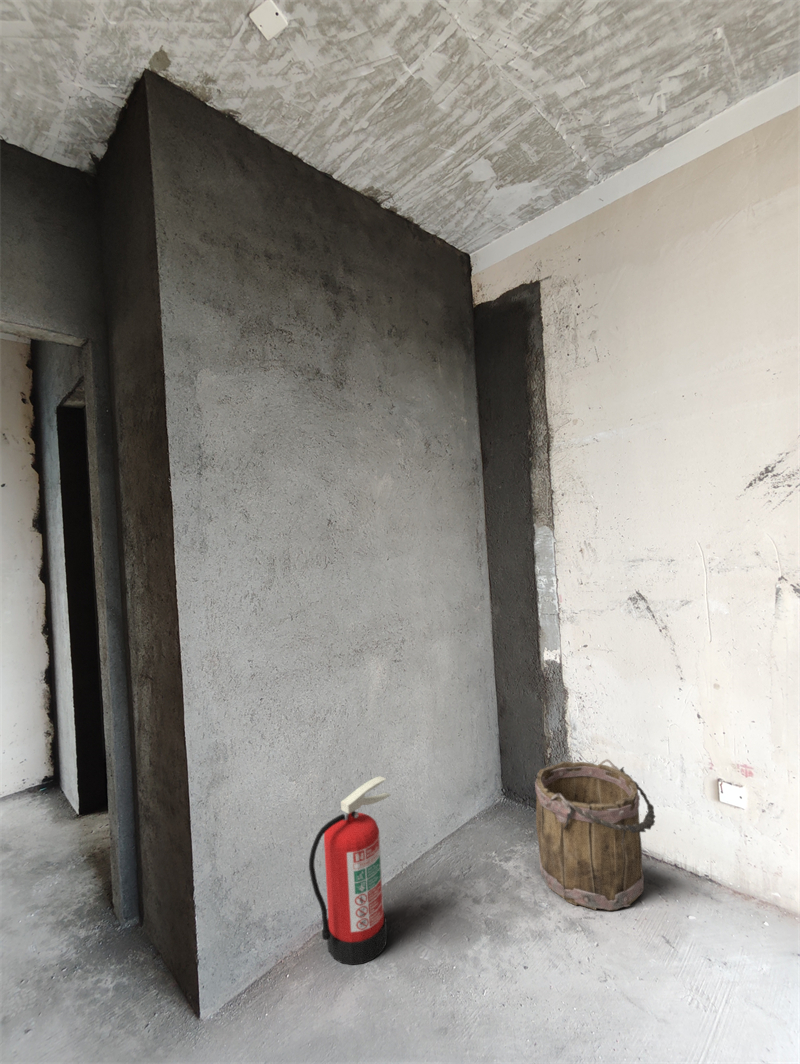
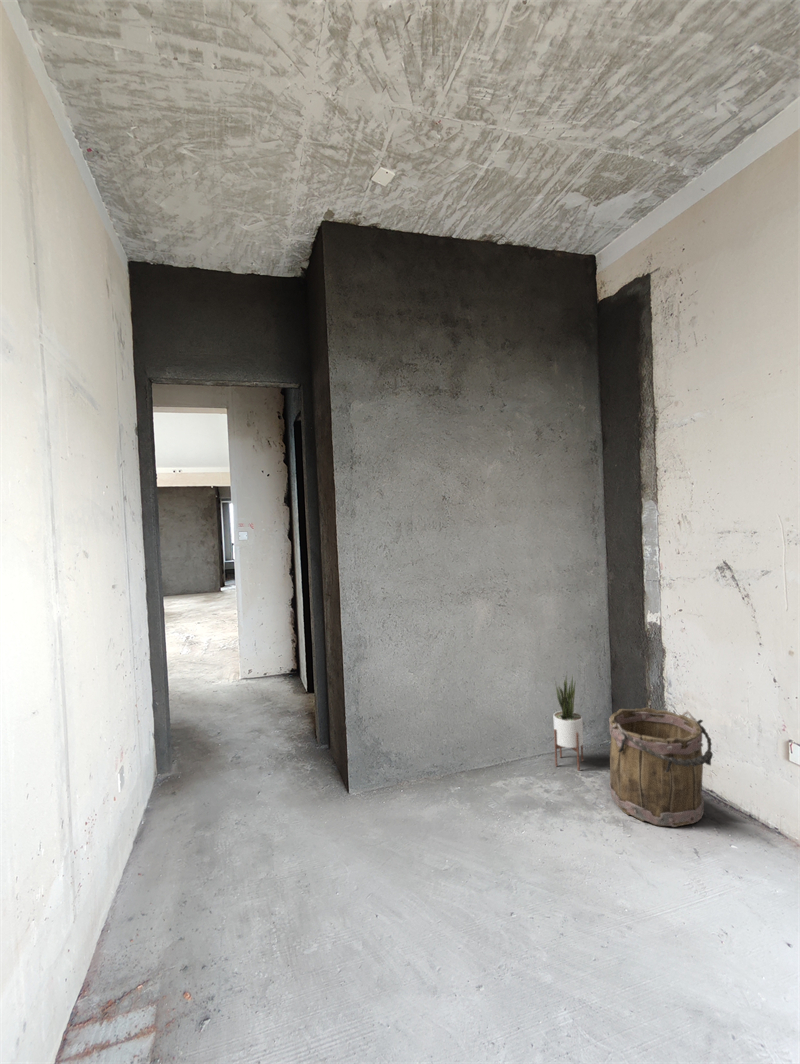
potted plant: none [454,732,490,855] -> present [553,673,583,771]
fire extinguisher: present [309,776,390,965] -> none [416,685,484,801]

